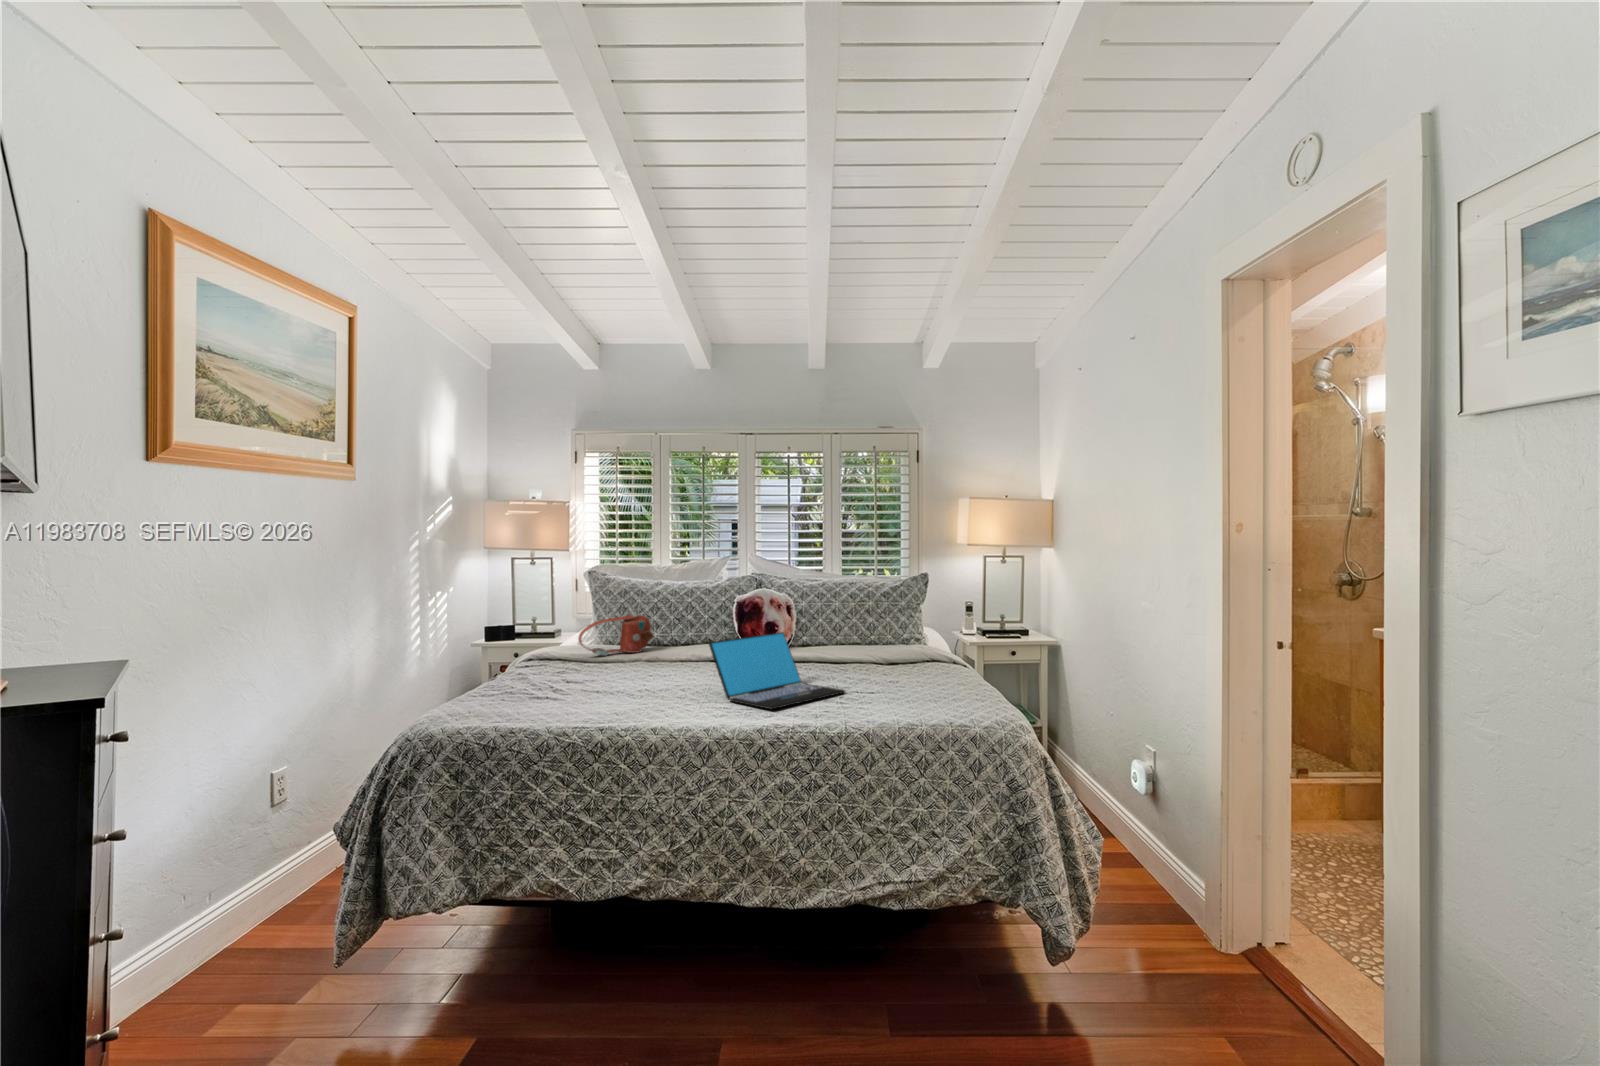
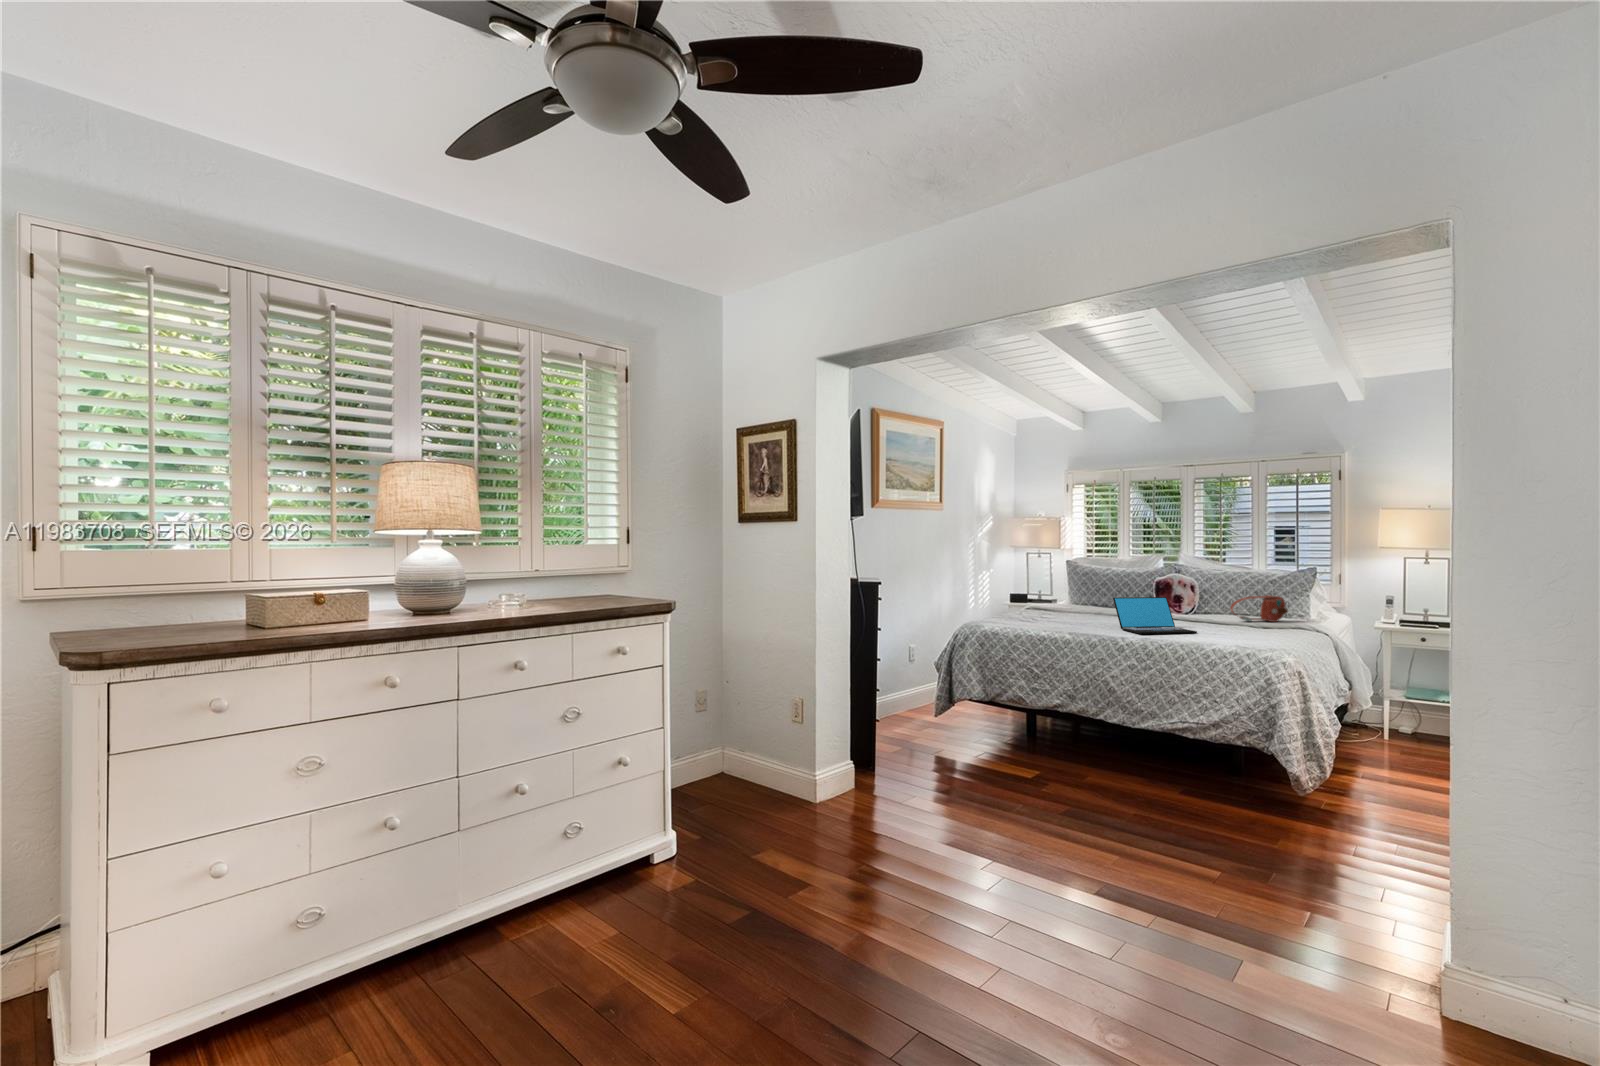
handbag: present [578,614,654,655] -> present [1231,595,1288,622]

